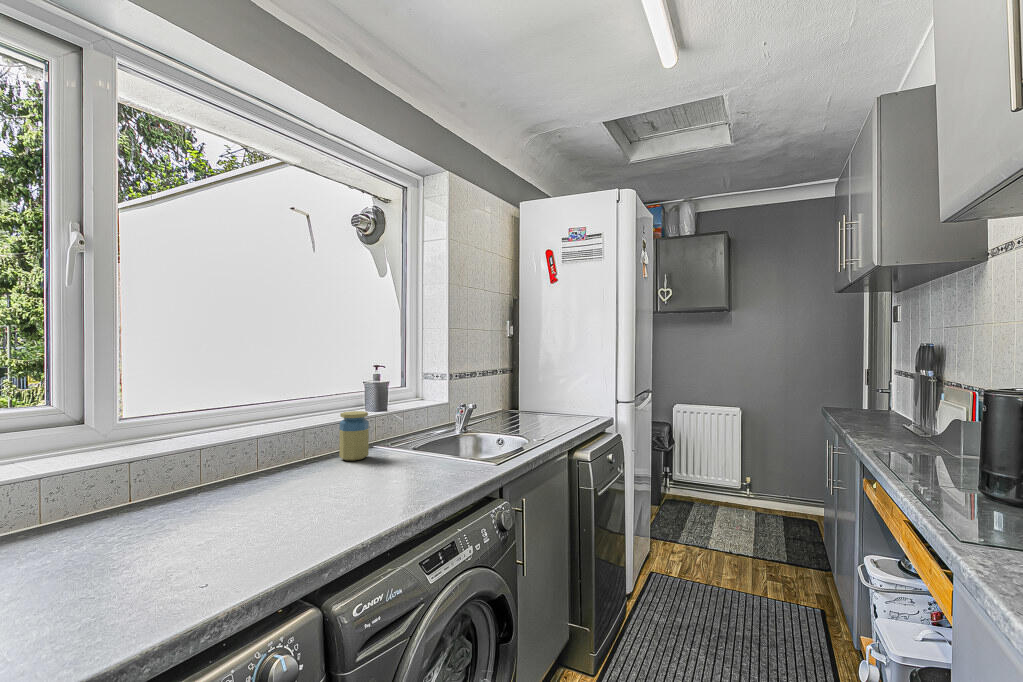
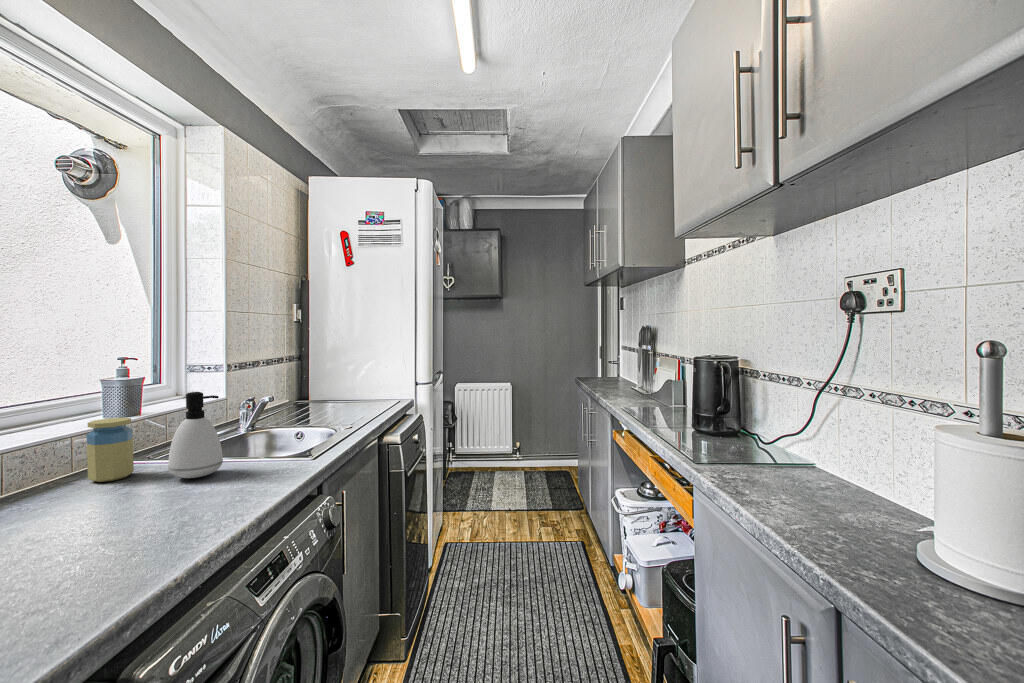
soap dispenser: none [387,394,426,466] -> present [168,392,223,478]

